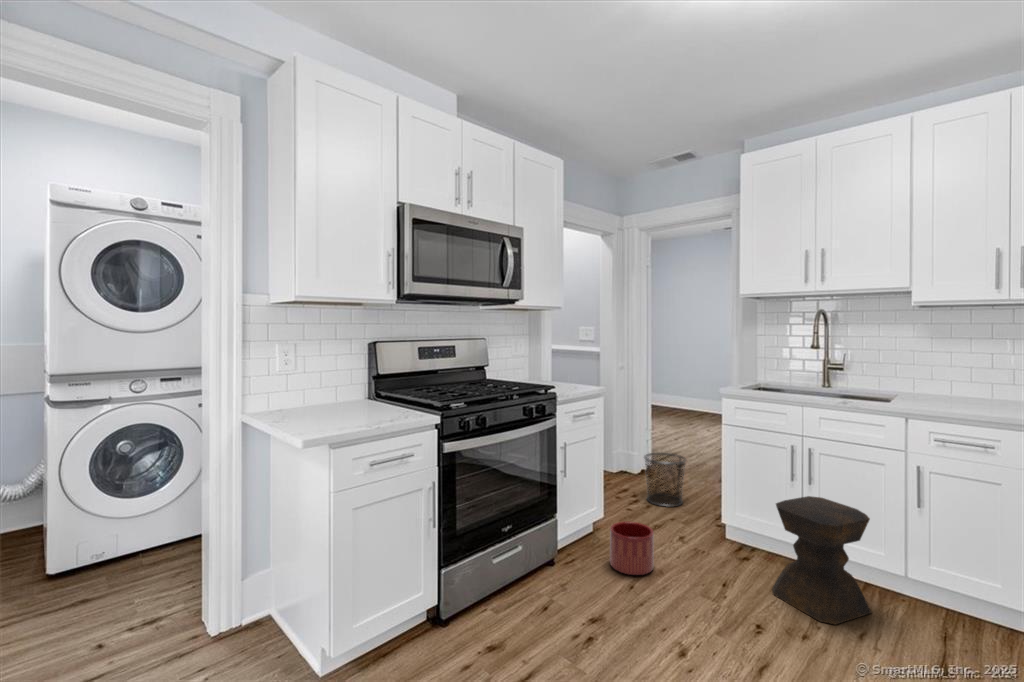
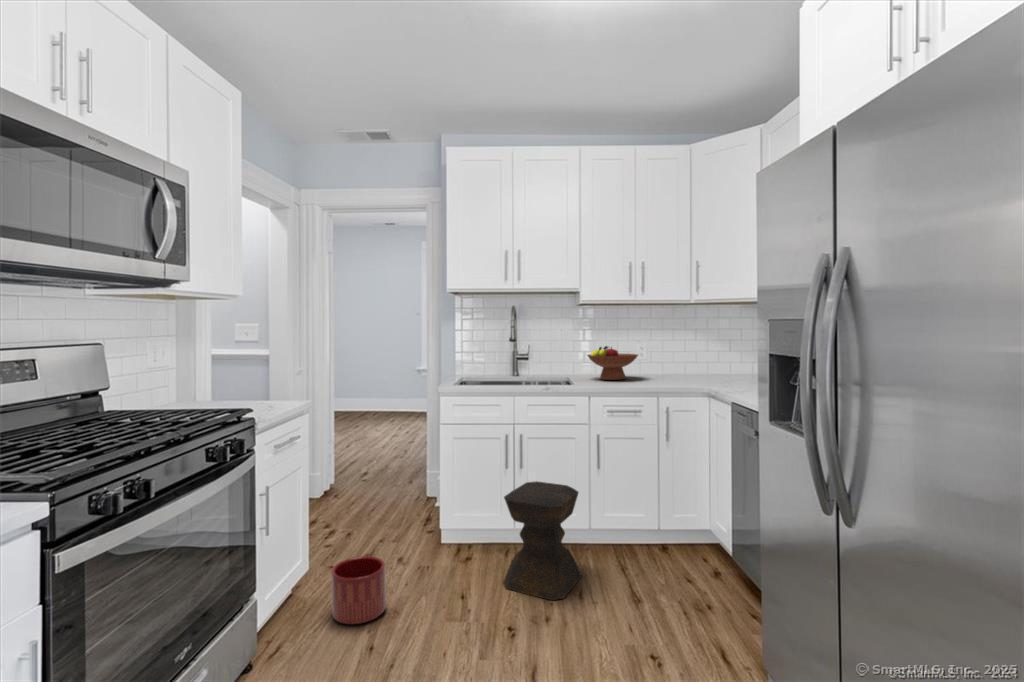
fruit bowl: none [918,360,1002,402] -> present [587,346,638,380]
waste bin: present [644,453,686,507] -> none [338,466,387,528]

